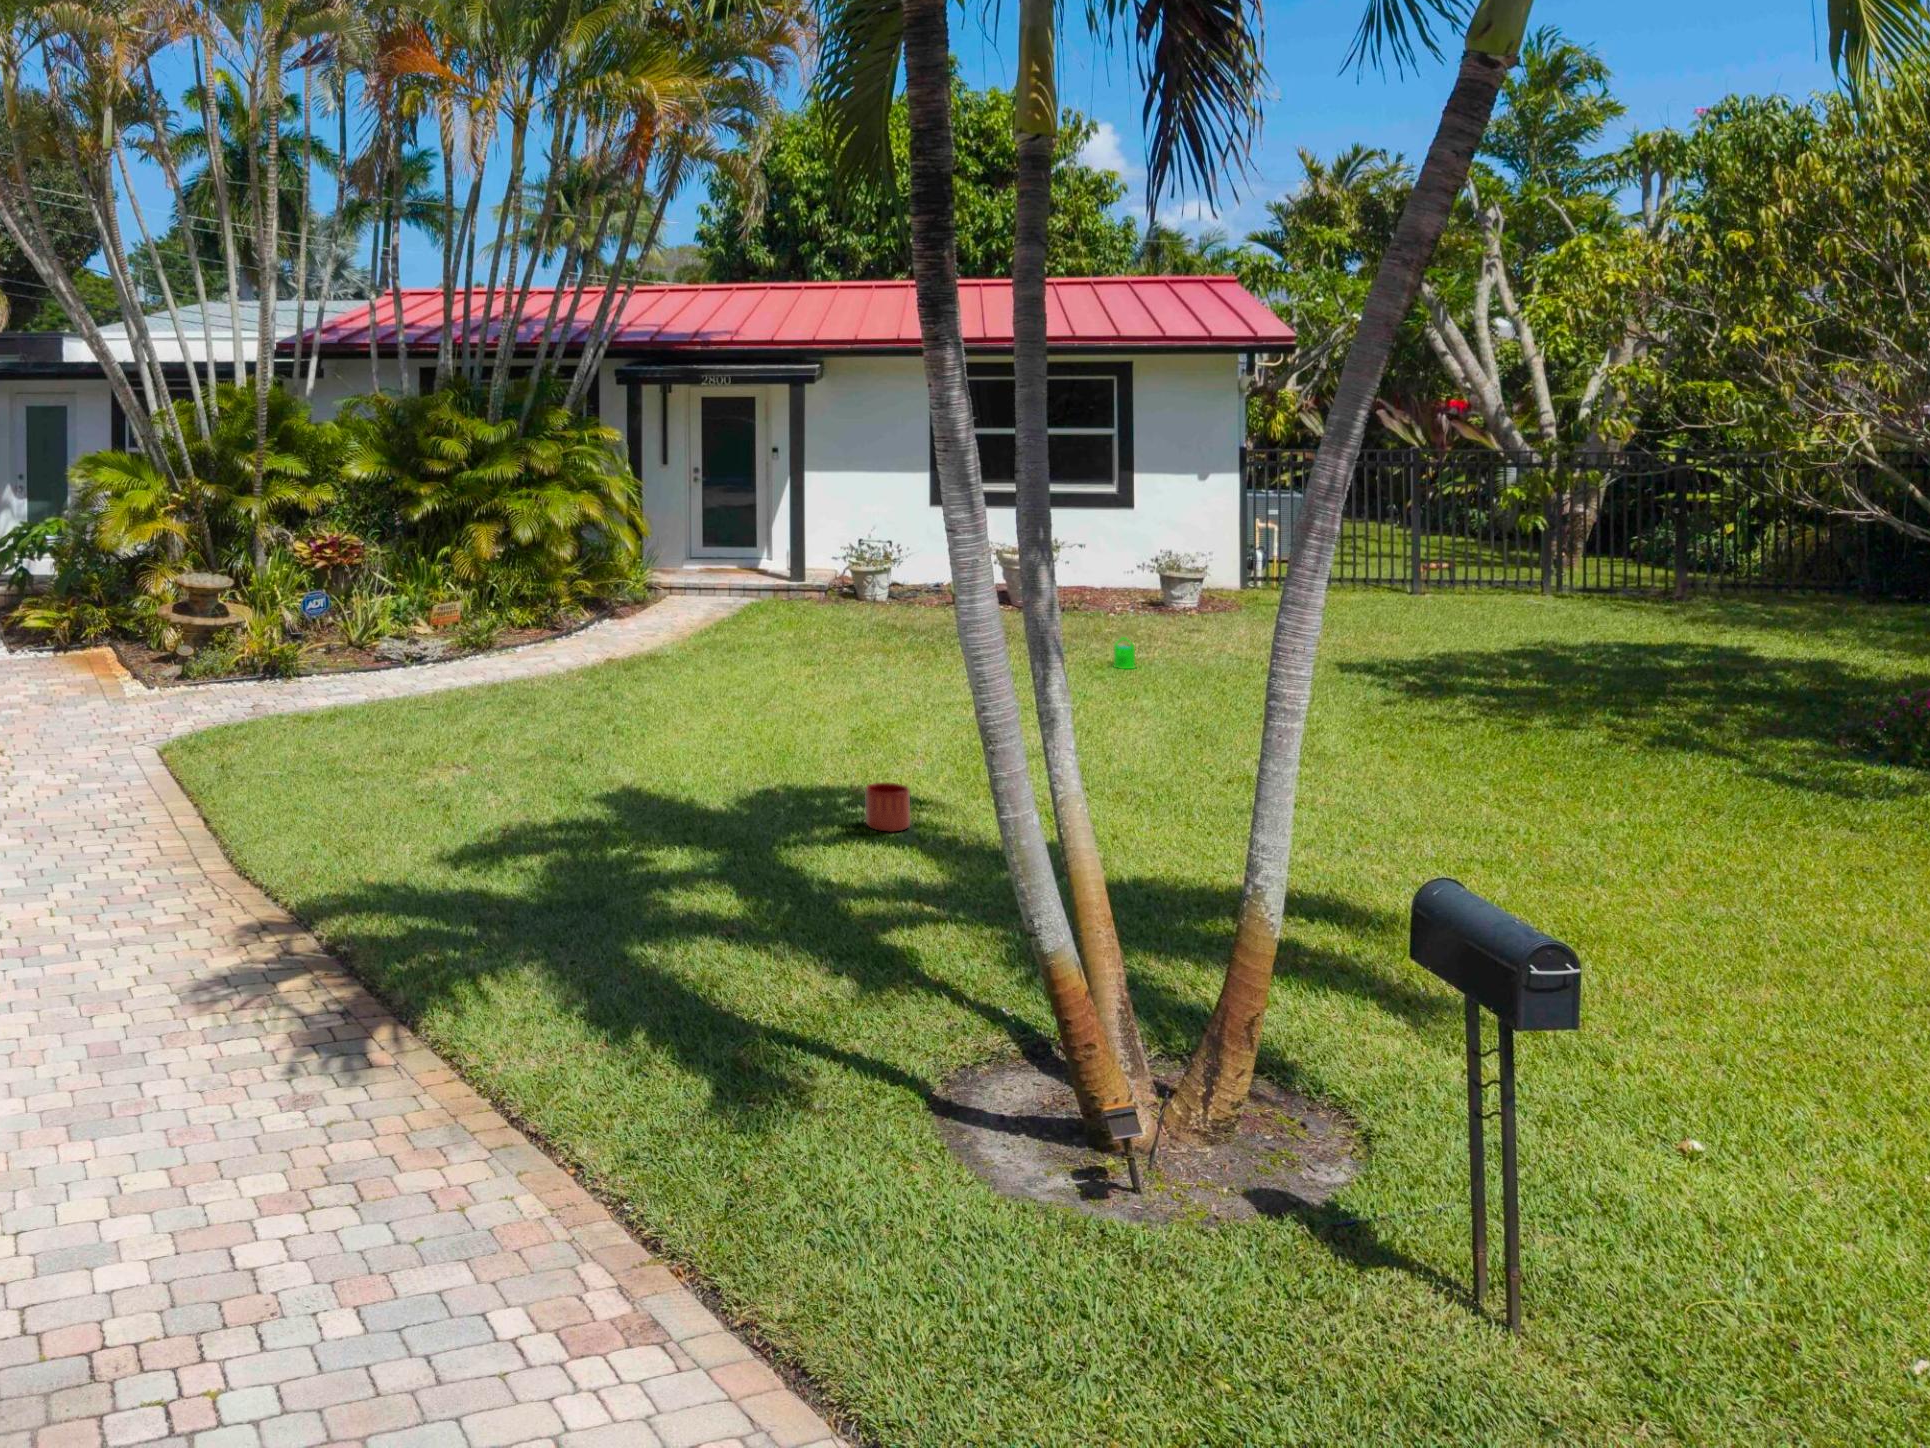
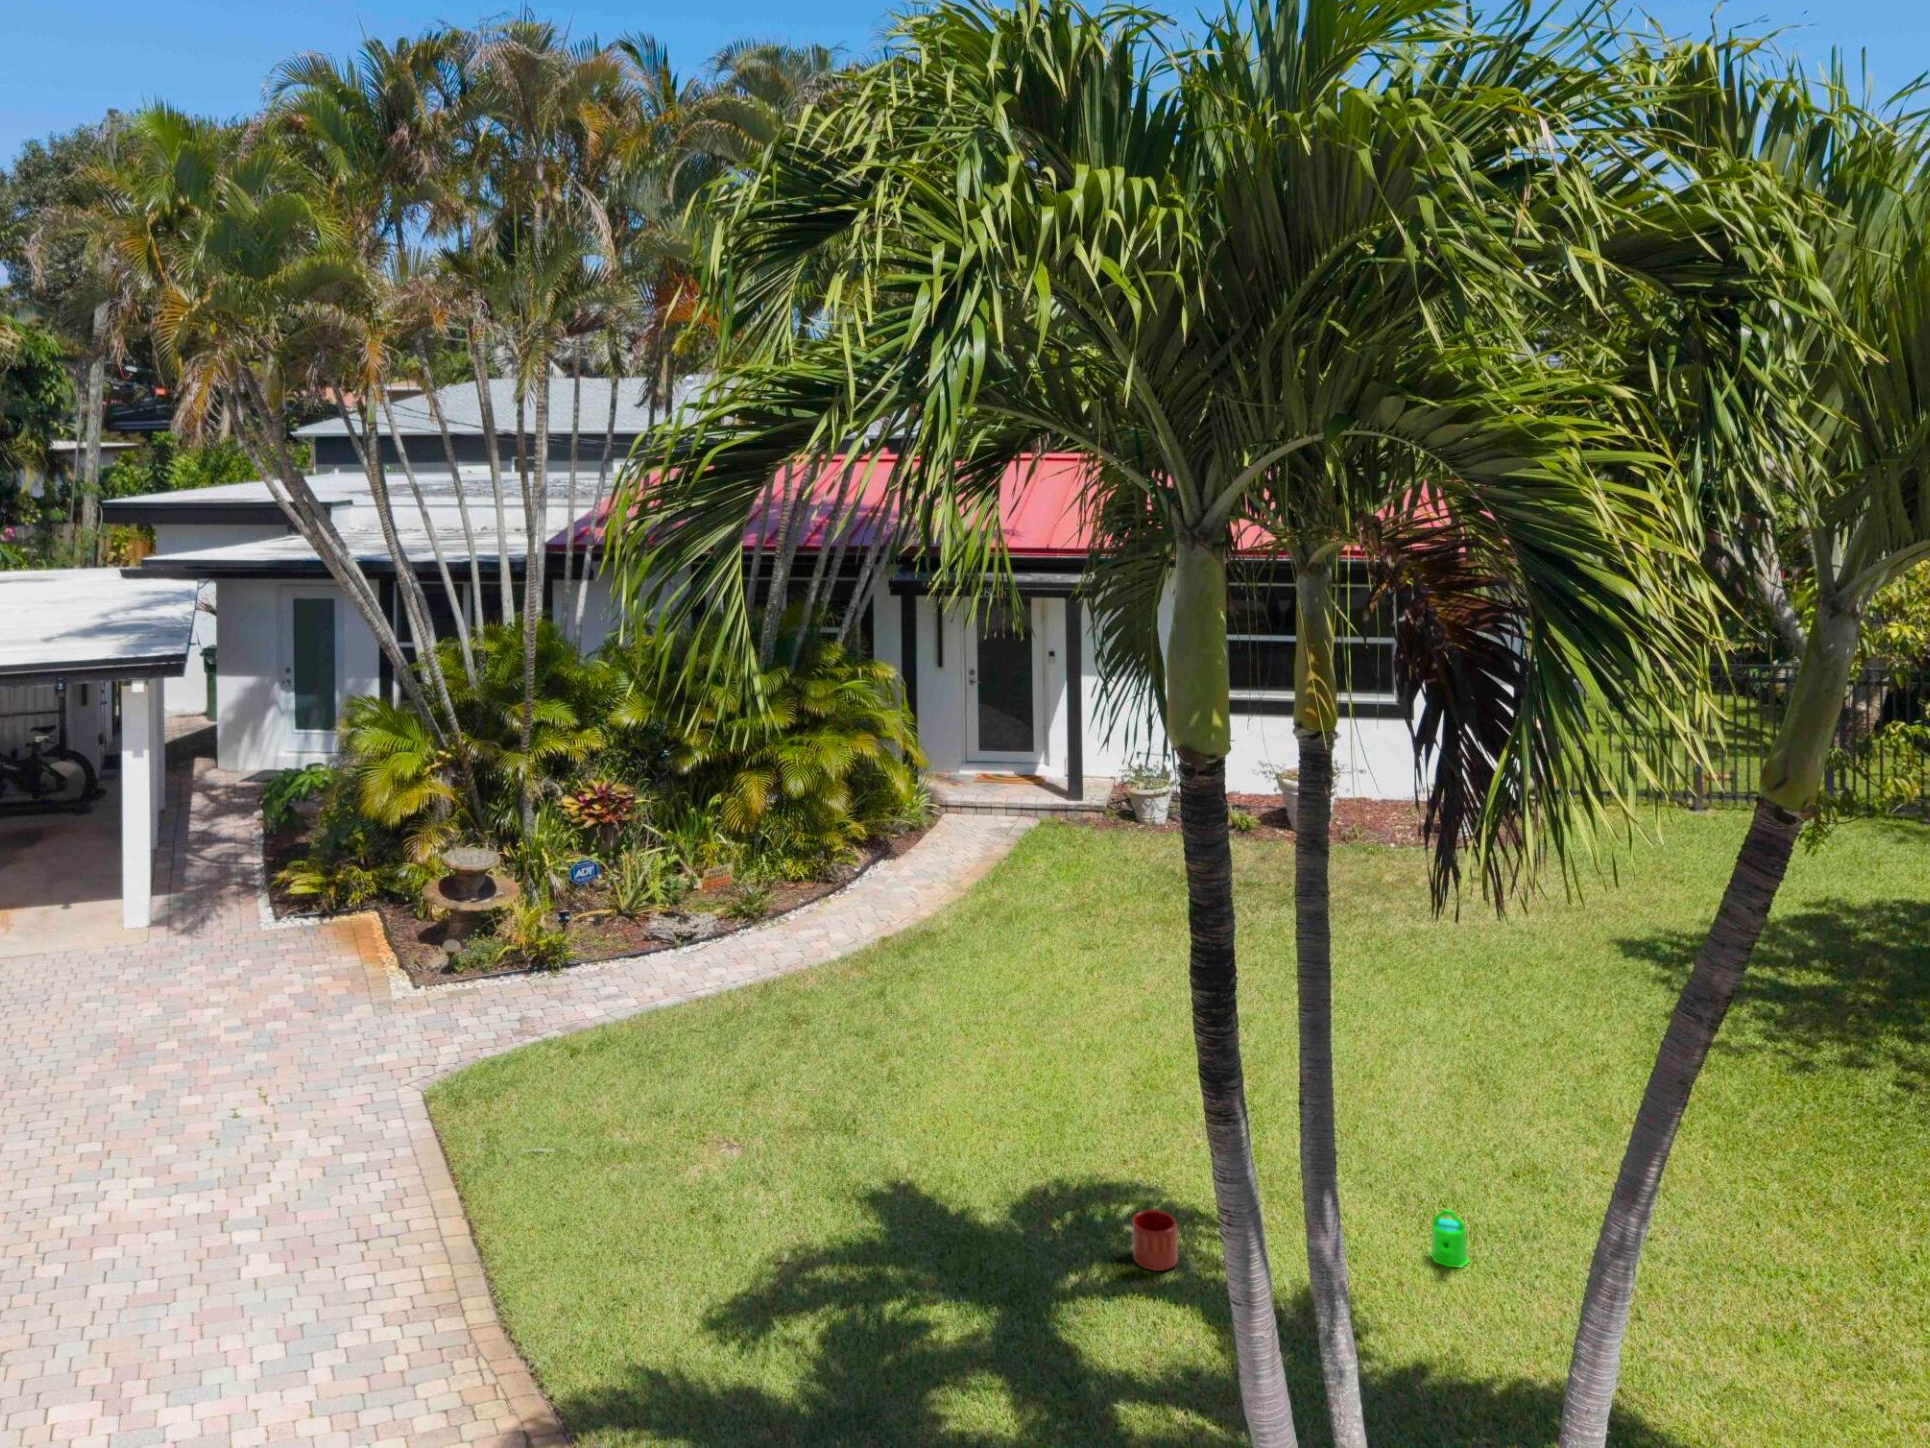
watering can: present [1113,637,1135,669] -> present [1430,1209,1469,1267]

